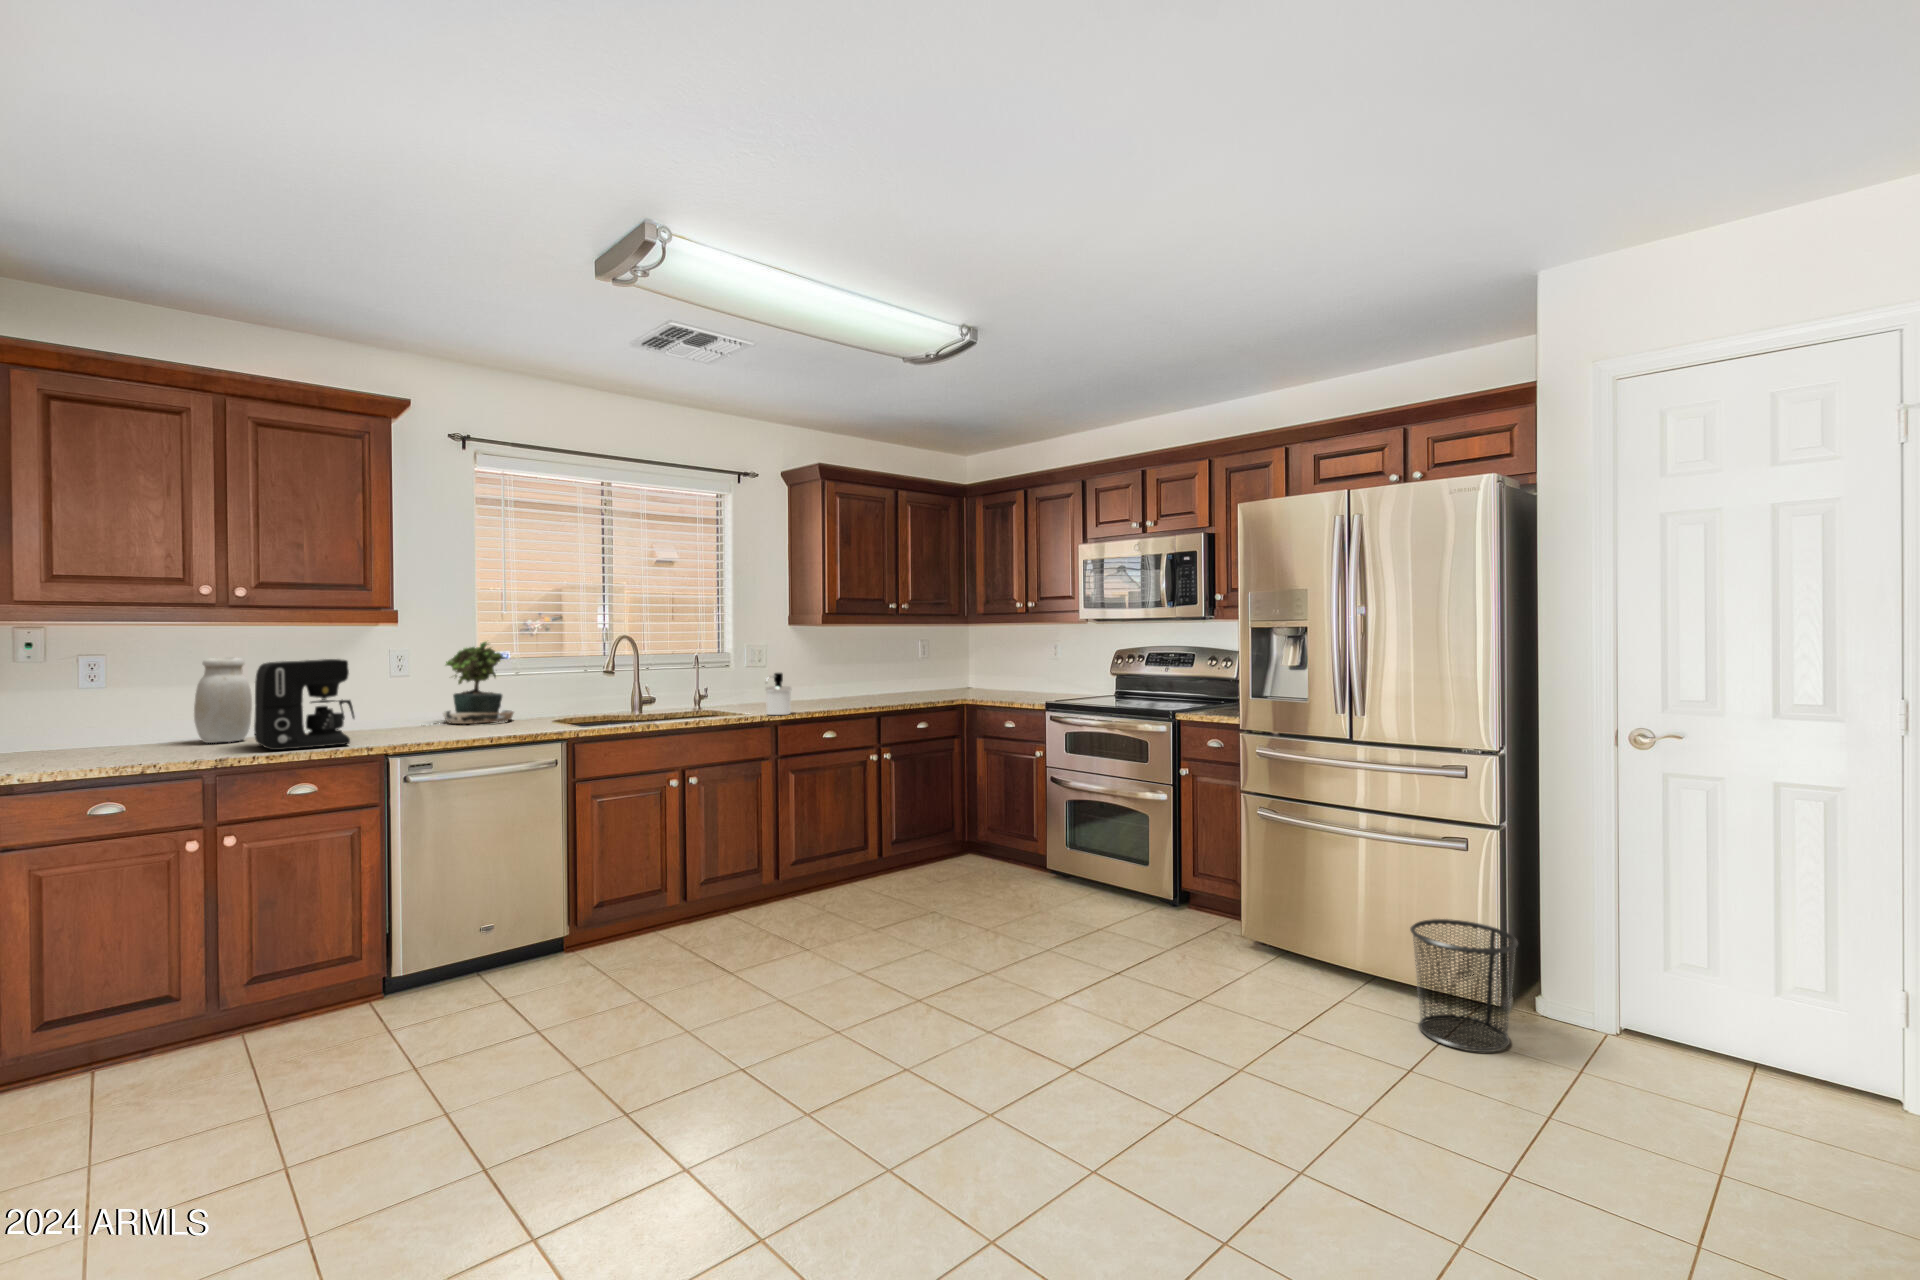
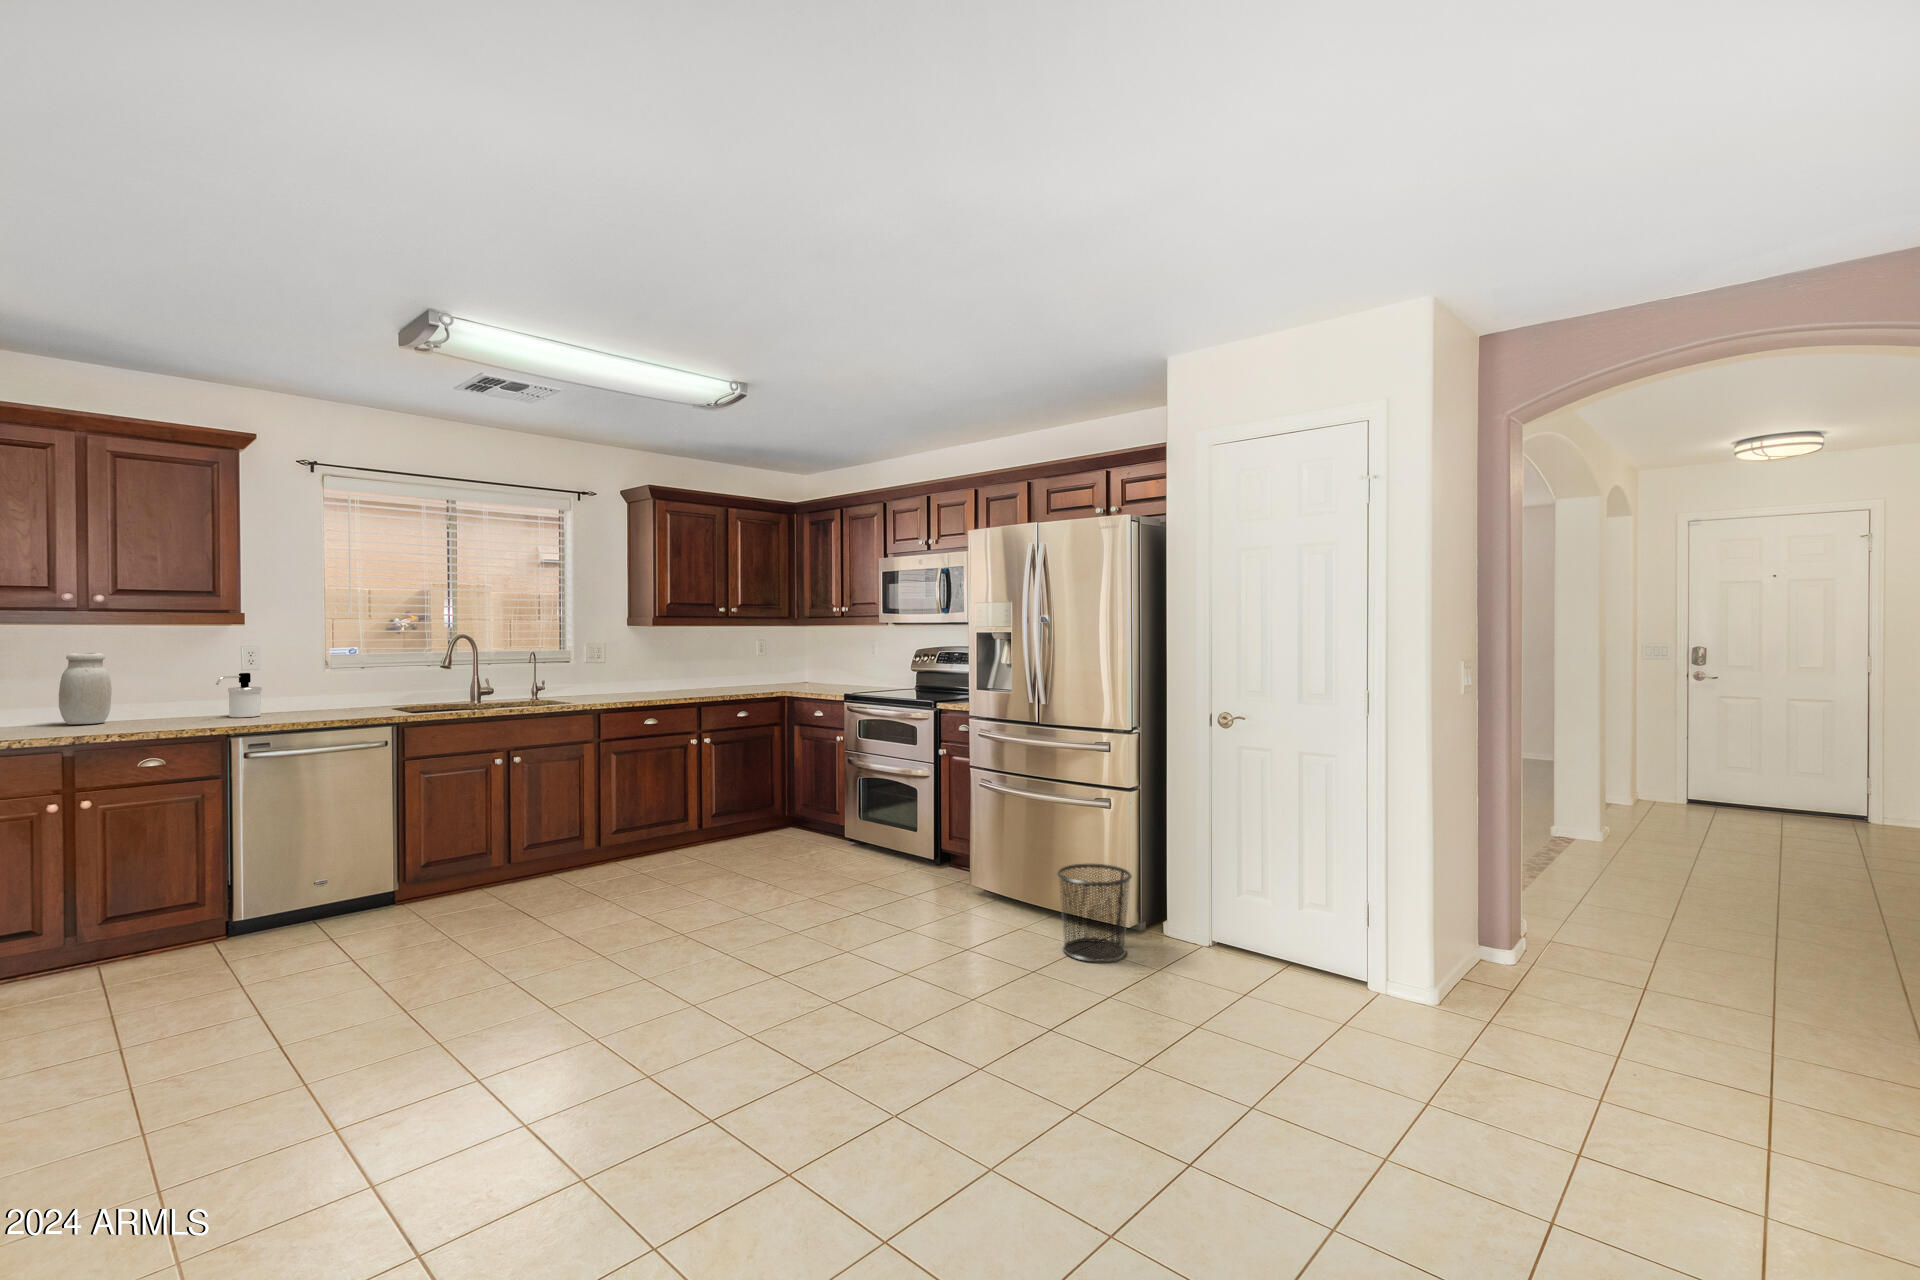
potted plant: present [443,642,514,724] -> none [269,639,358,712]
coffee maker: present [254,659,355,750] -> none [112,654,202,730]
soap dispenser: present [766,673,791,715] -> present [216,673,261,717]

